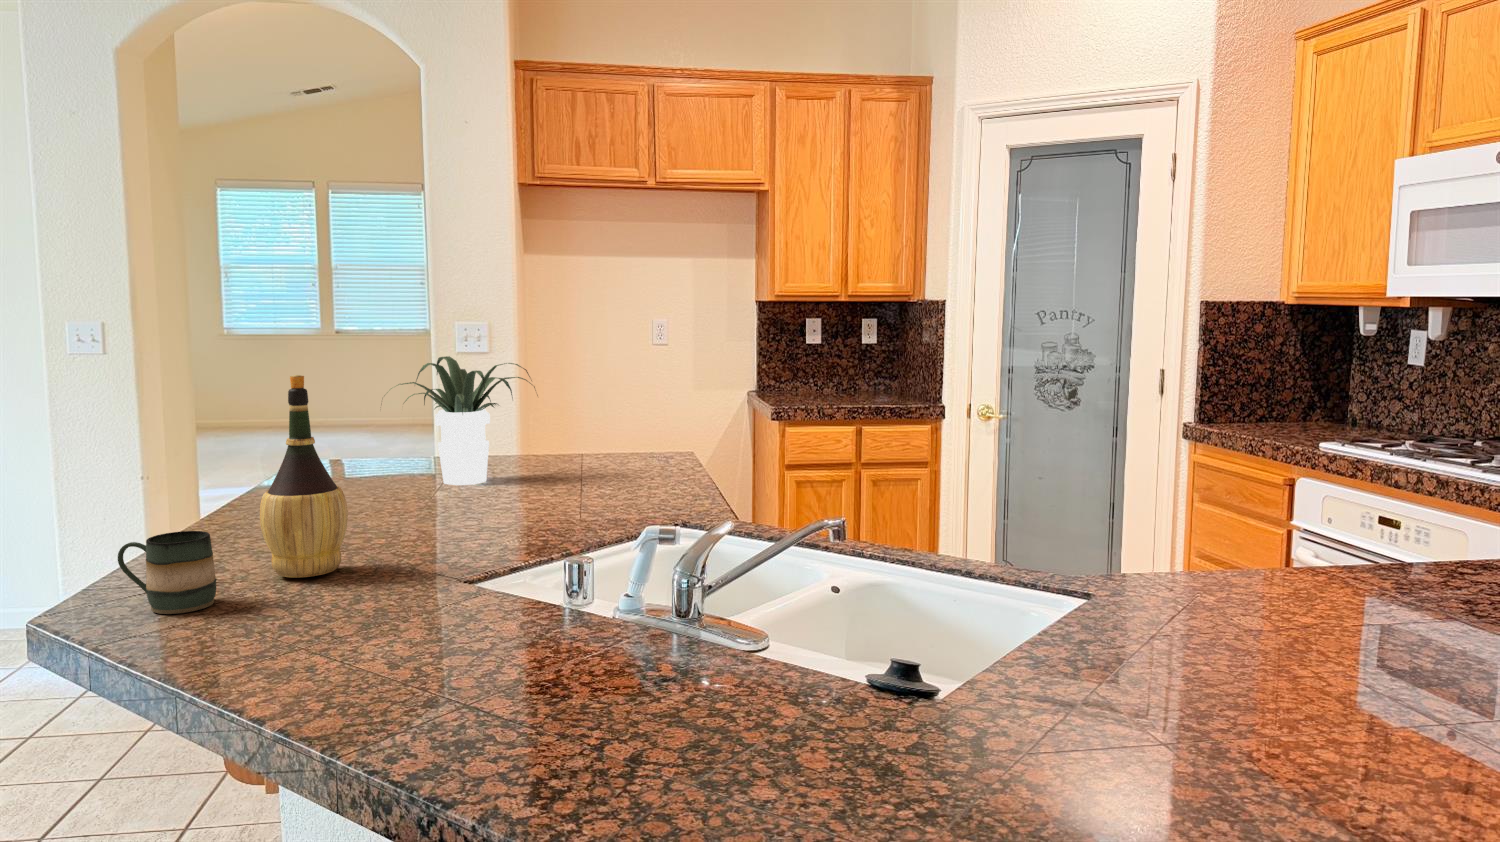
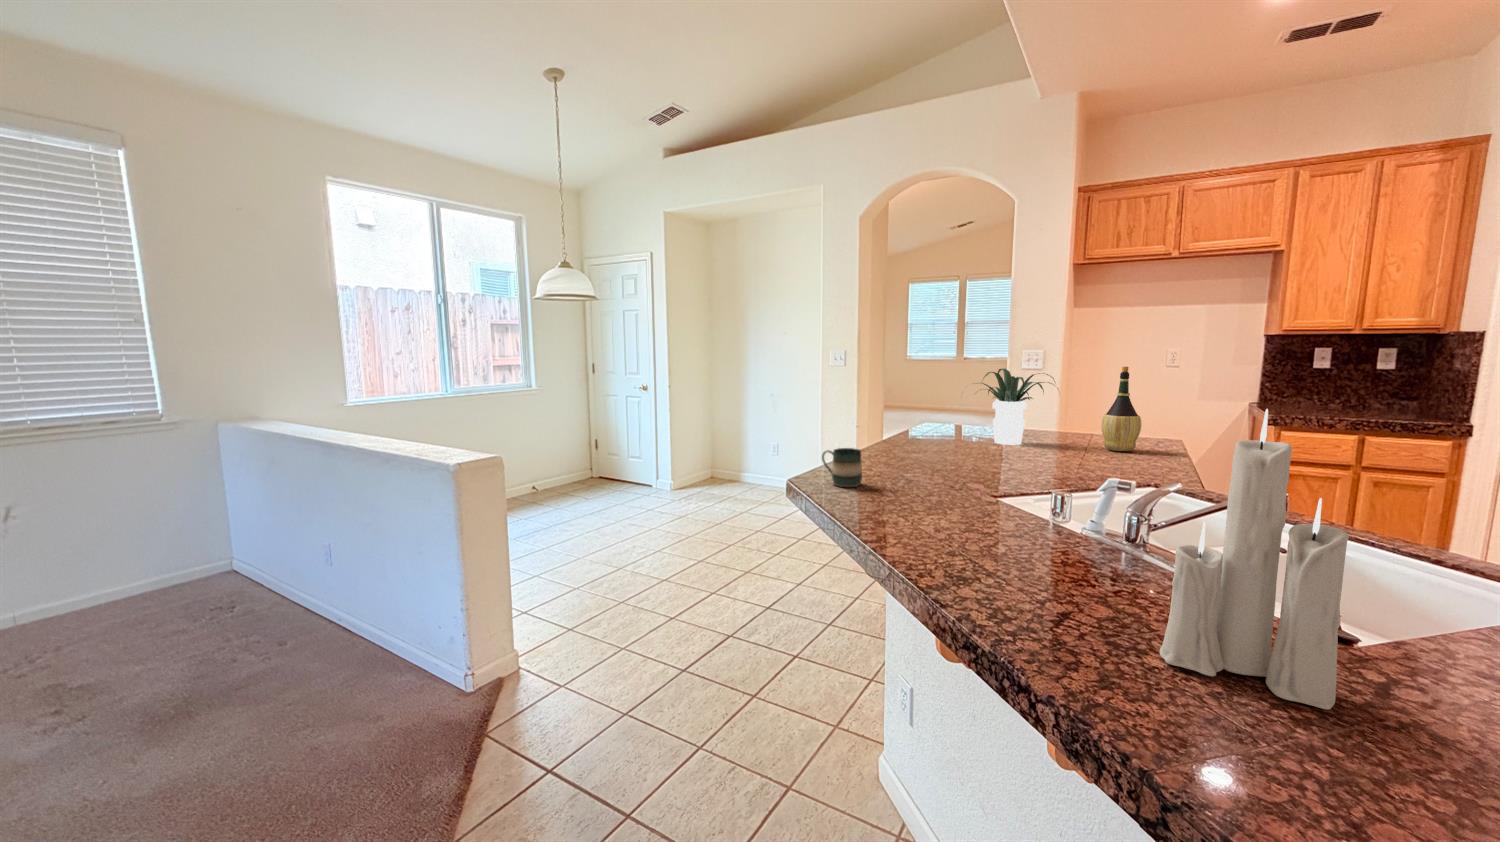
wine bottle: present [260,375,348,577] -> present [1101,366,1141,451]
candle: none [766,397,948,793] -> present [1160,409,1349,710]

